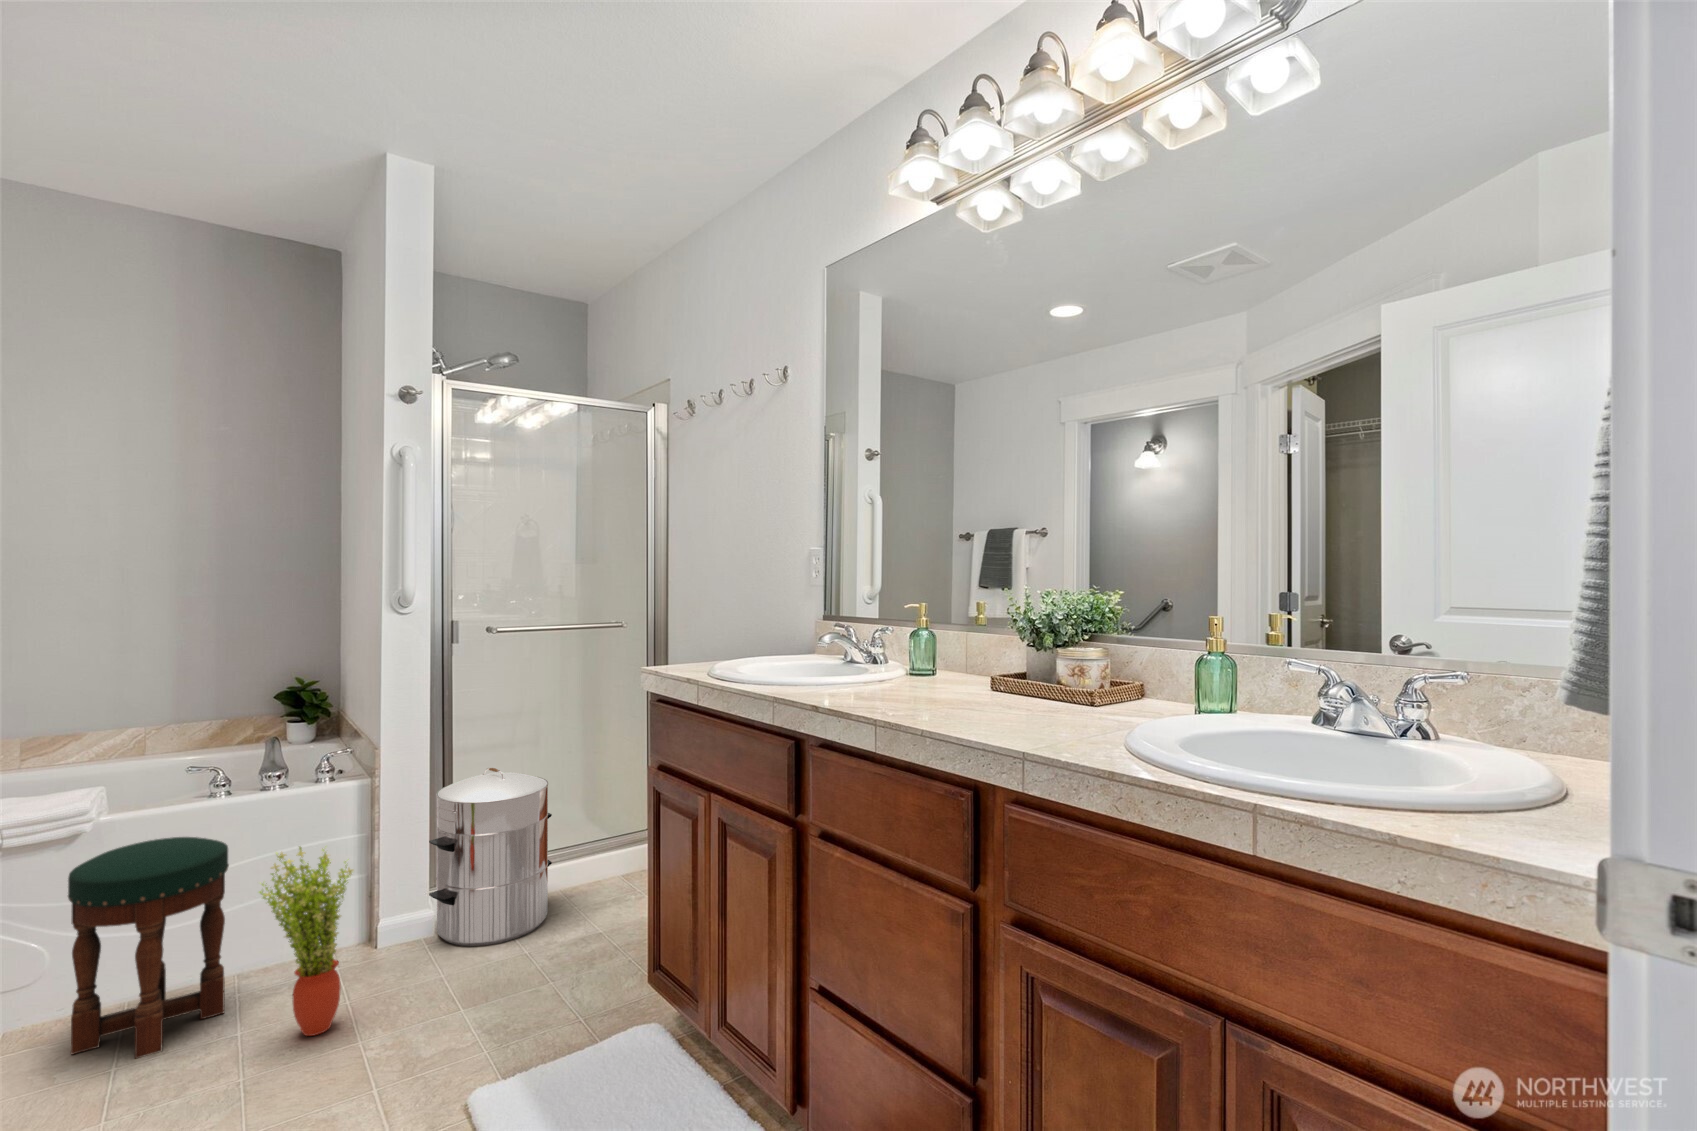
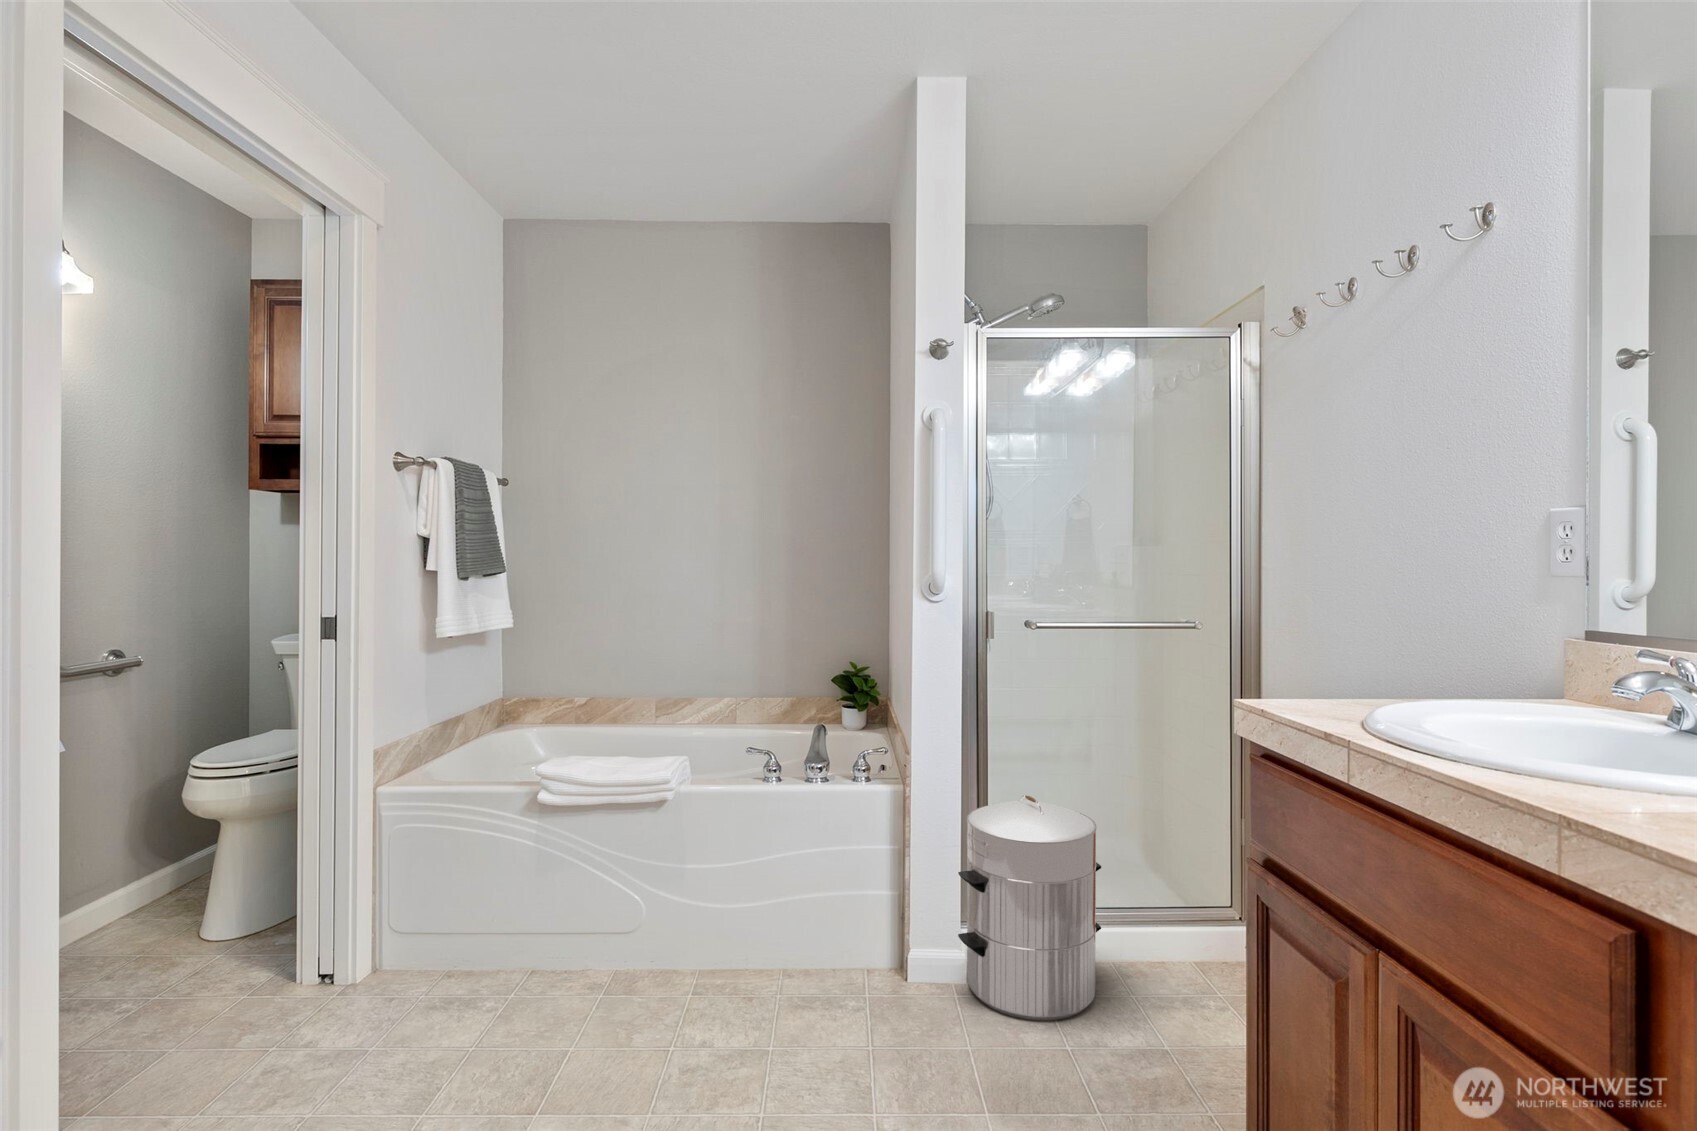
stool: present [68,837,229,1058] -> none [643,821,766,1044]
potted plant: present [259,847,353,1036] -> none [777,862,868,1084]

